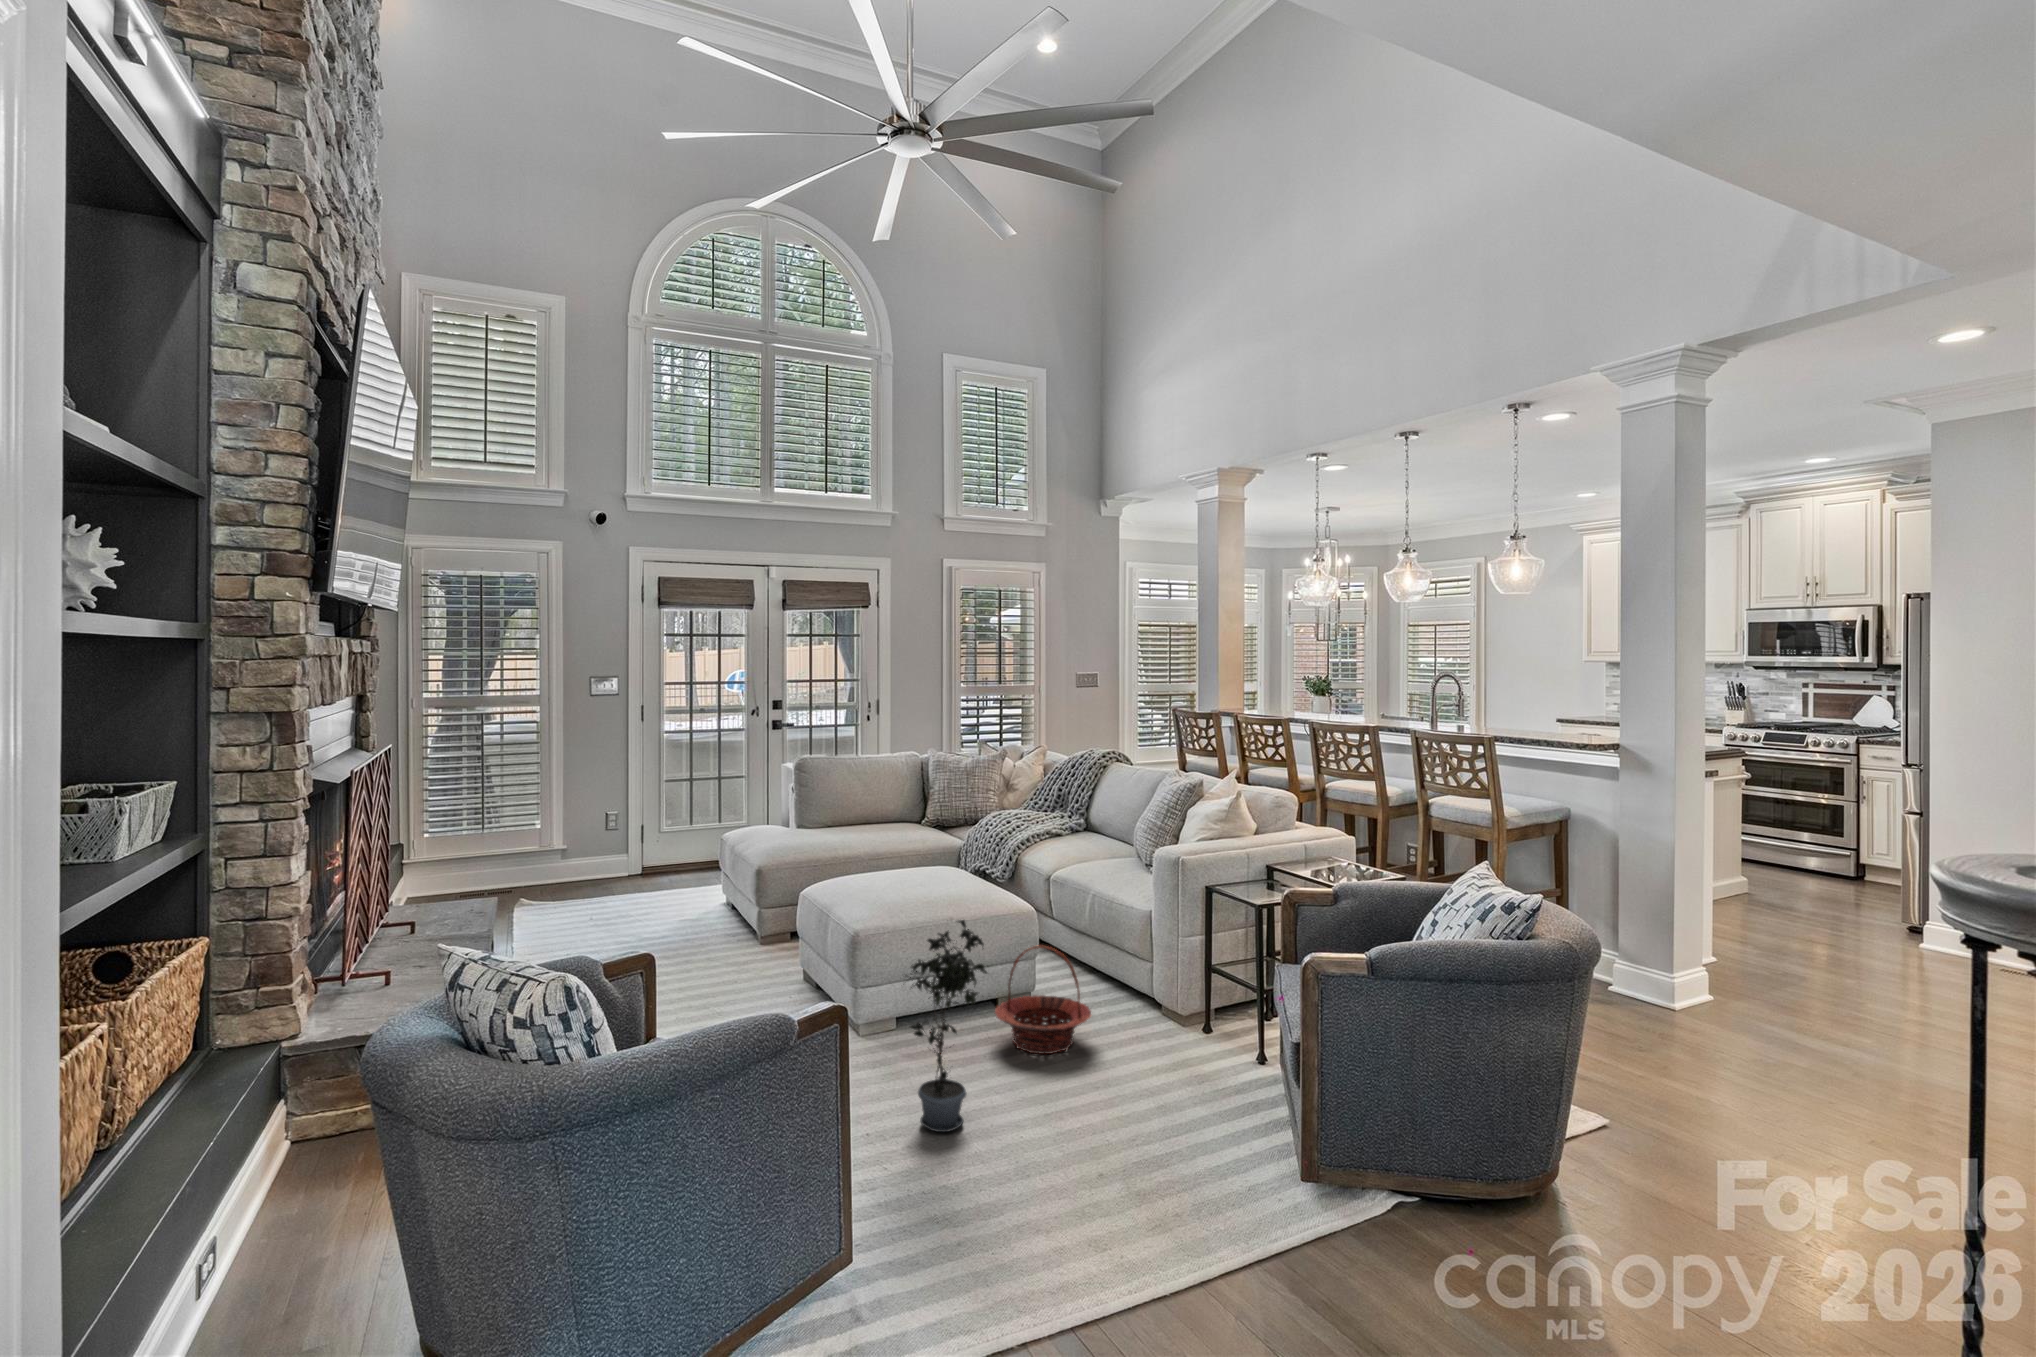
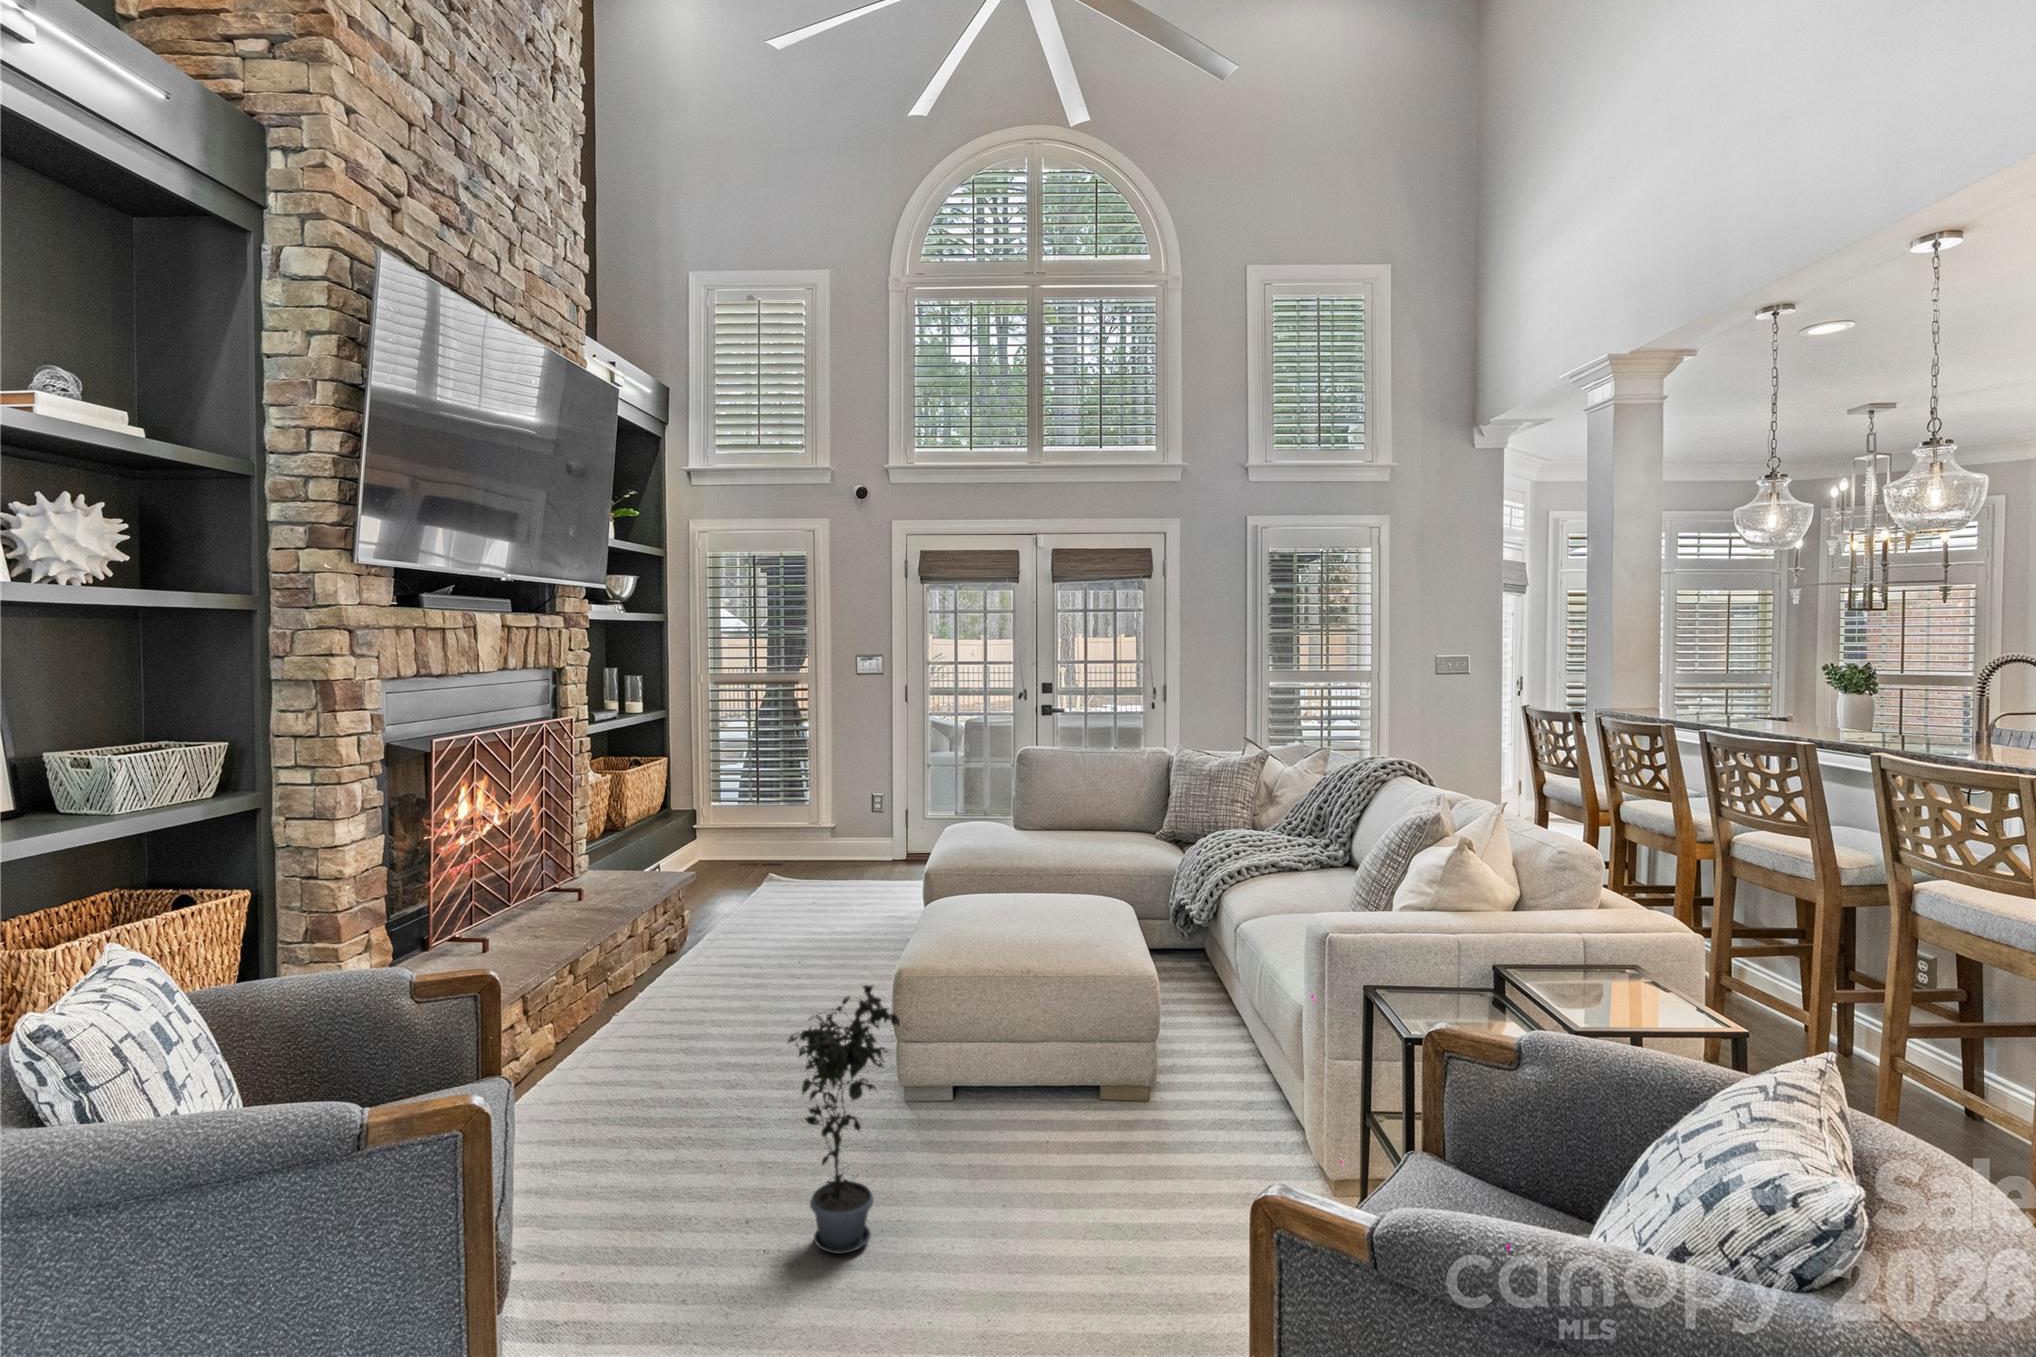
basket: present [995,945,1091,1054] -> none [1022,1026,1155,1176]

